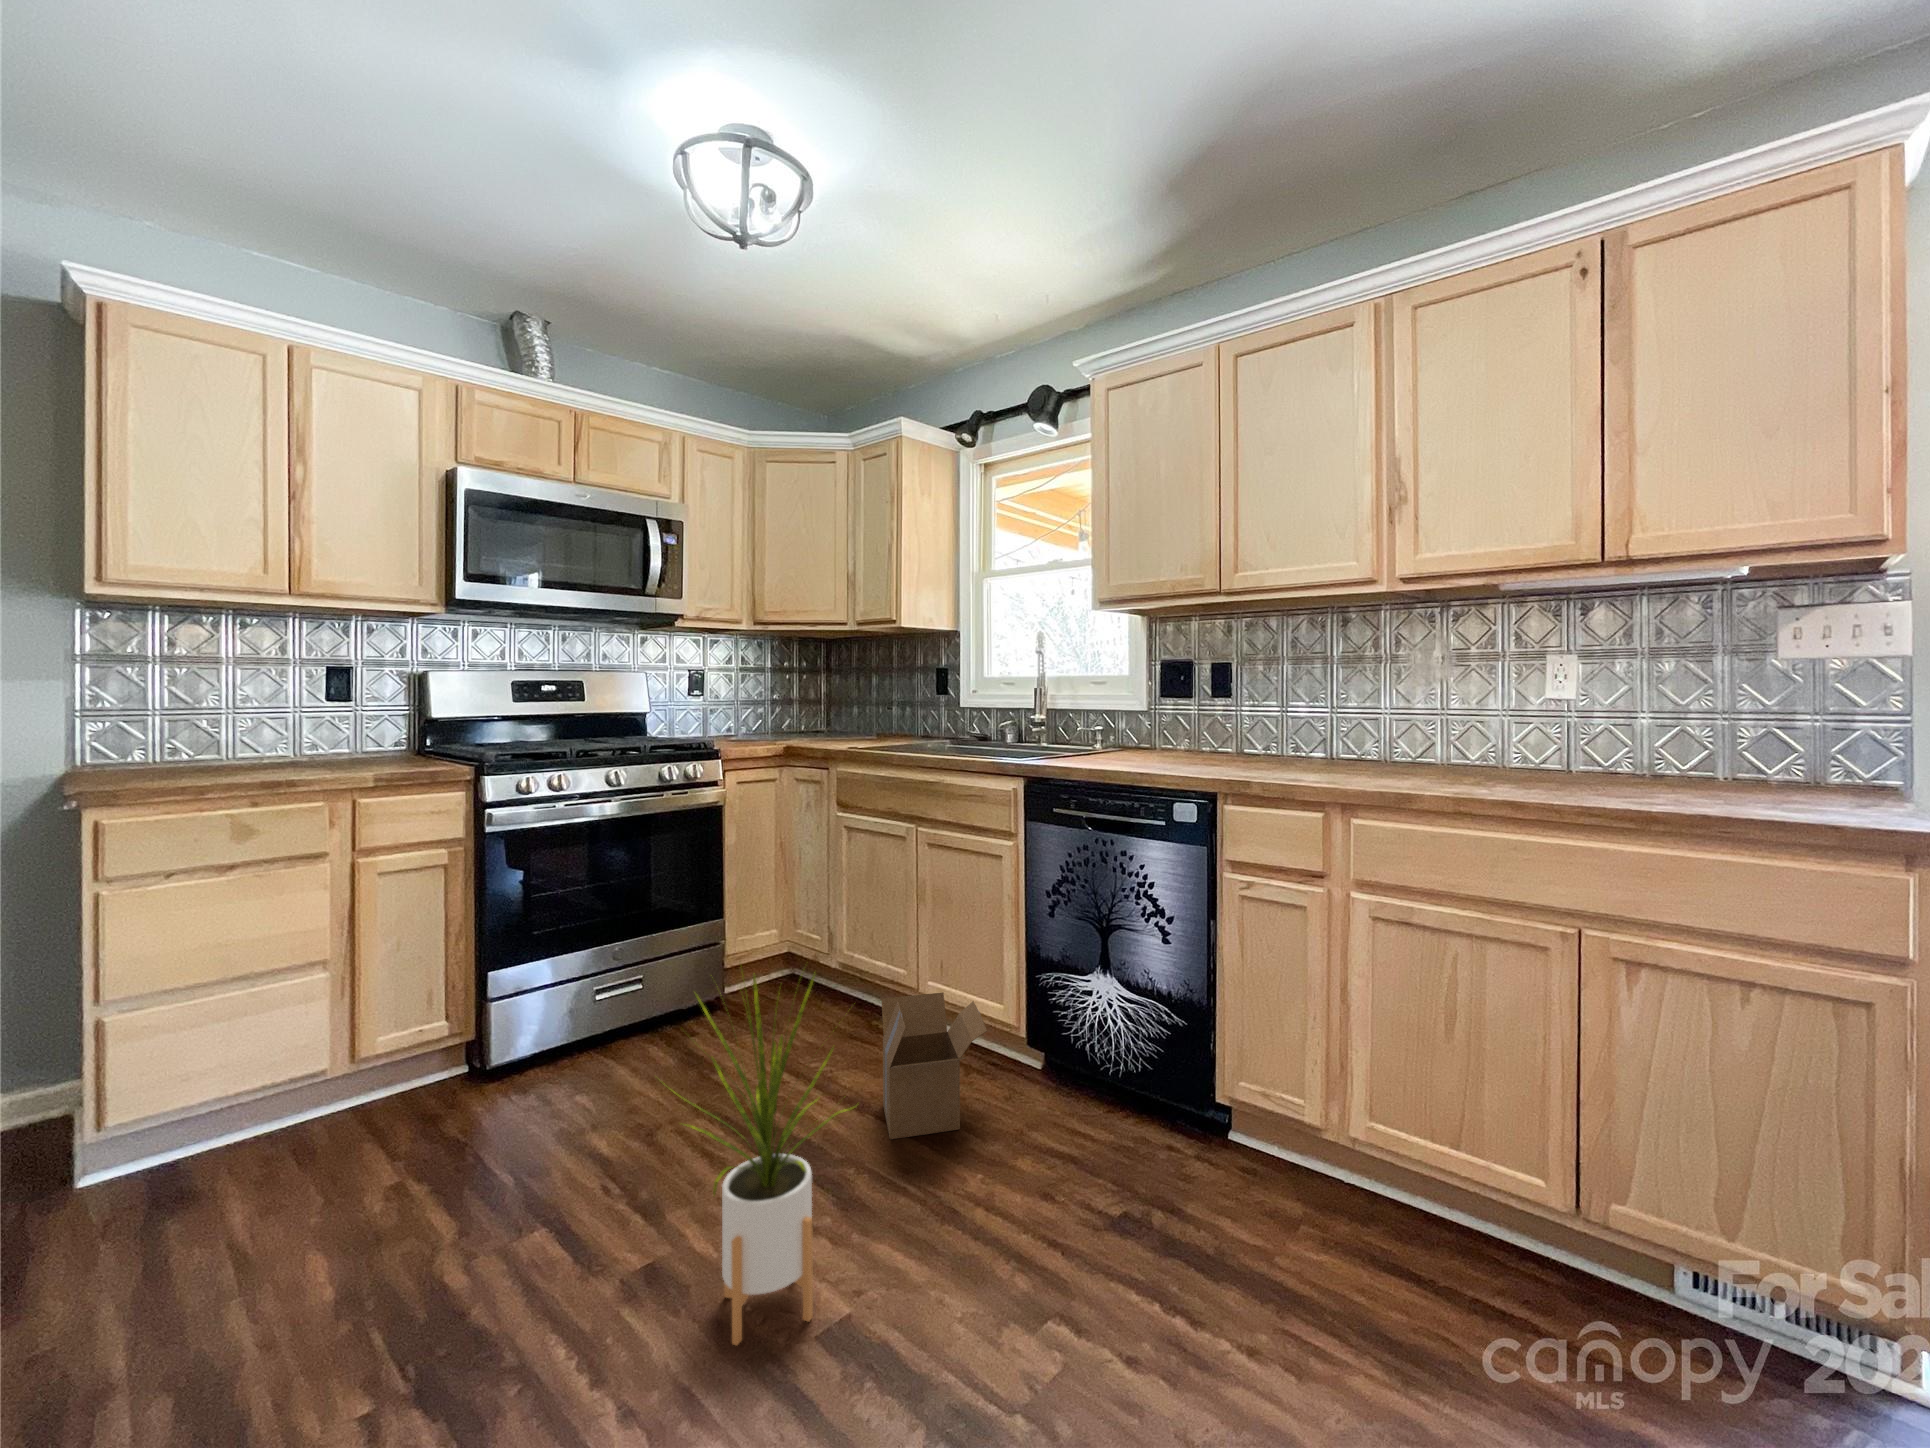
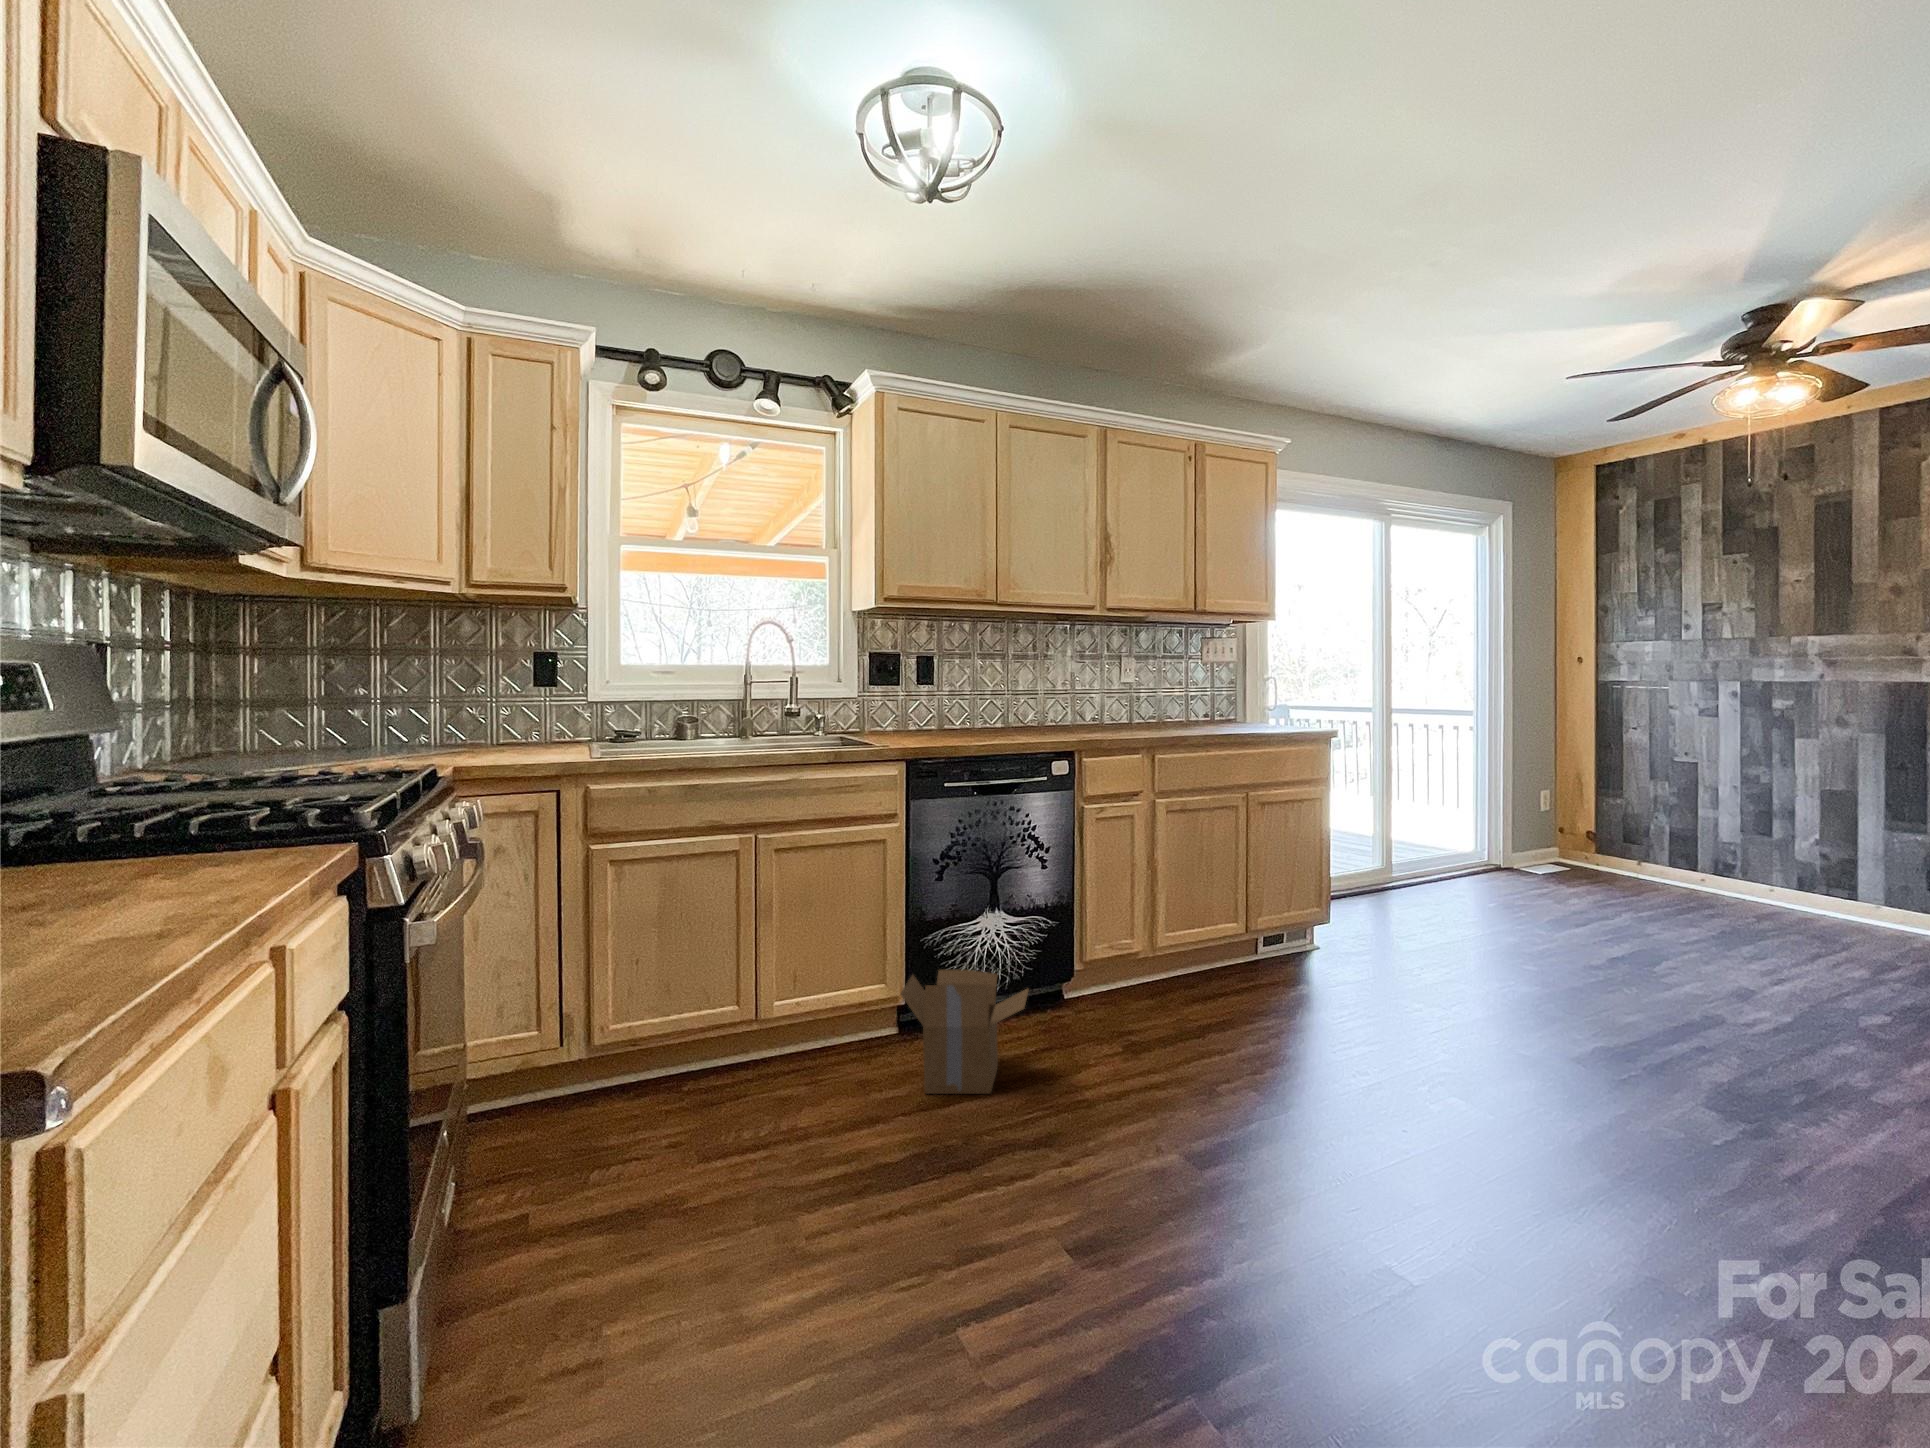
house plant: present [659,974,857,1345] -> none [1121,870,1266,1159]

